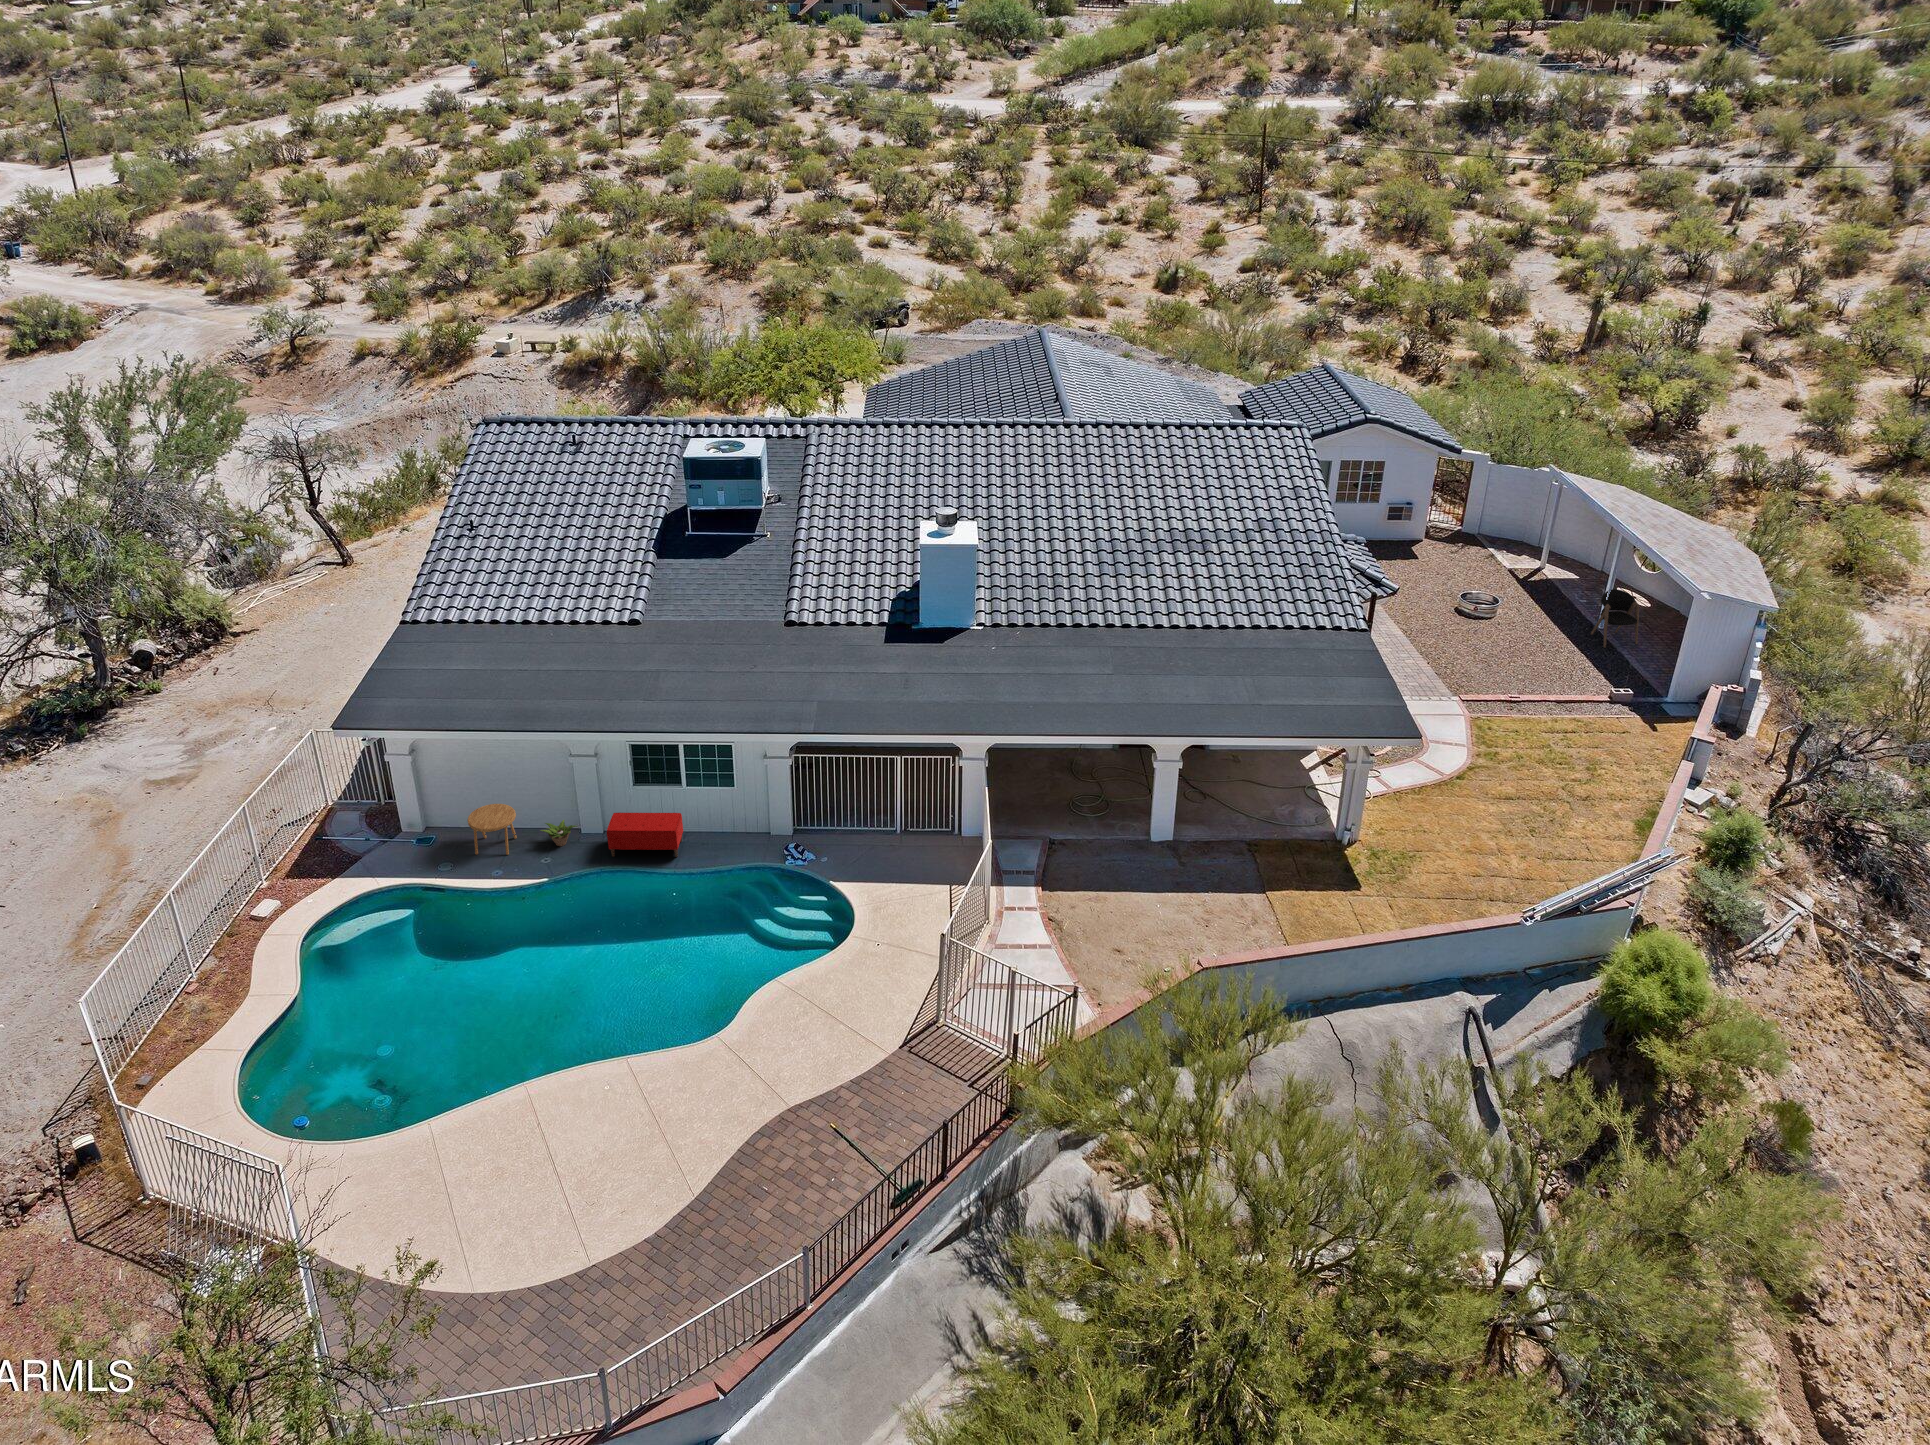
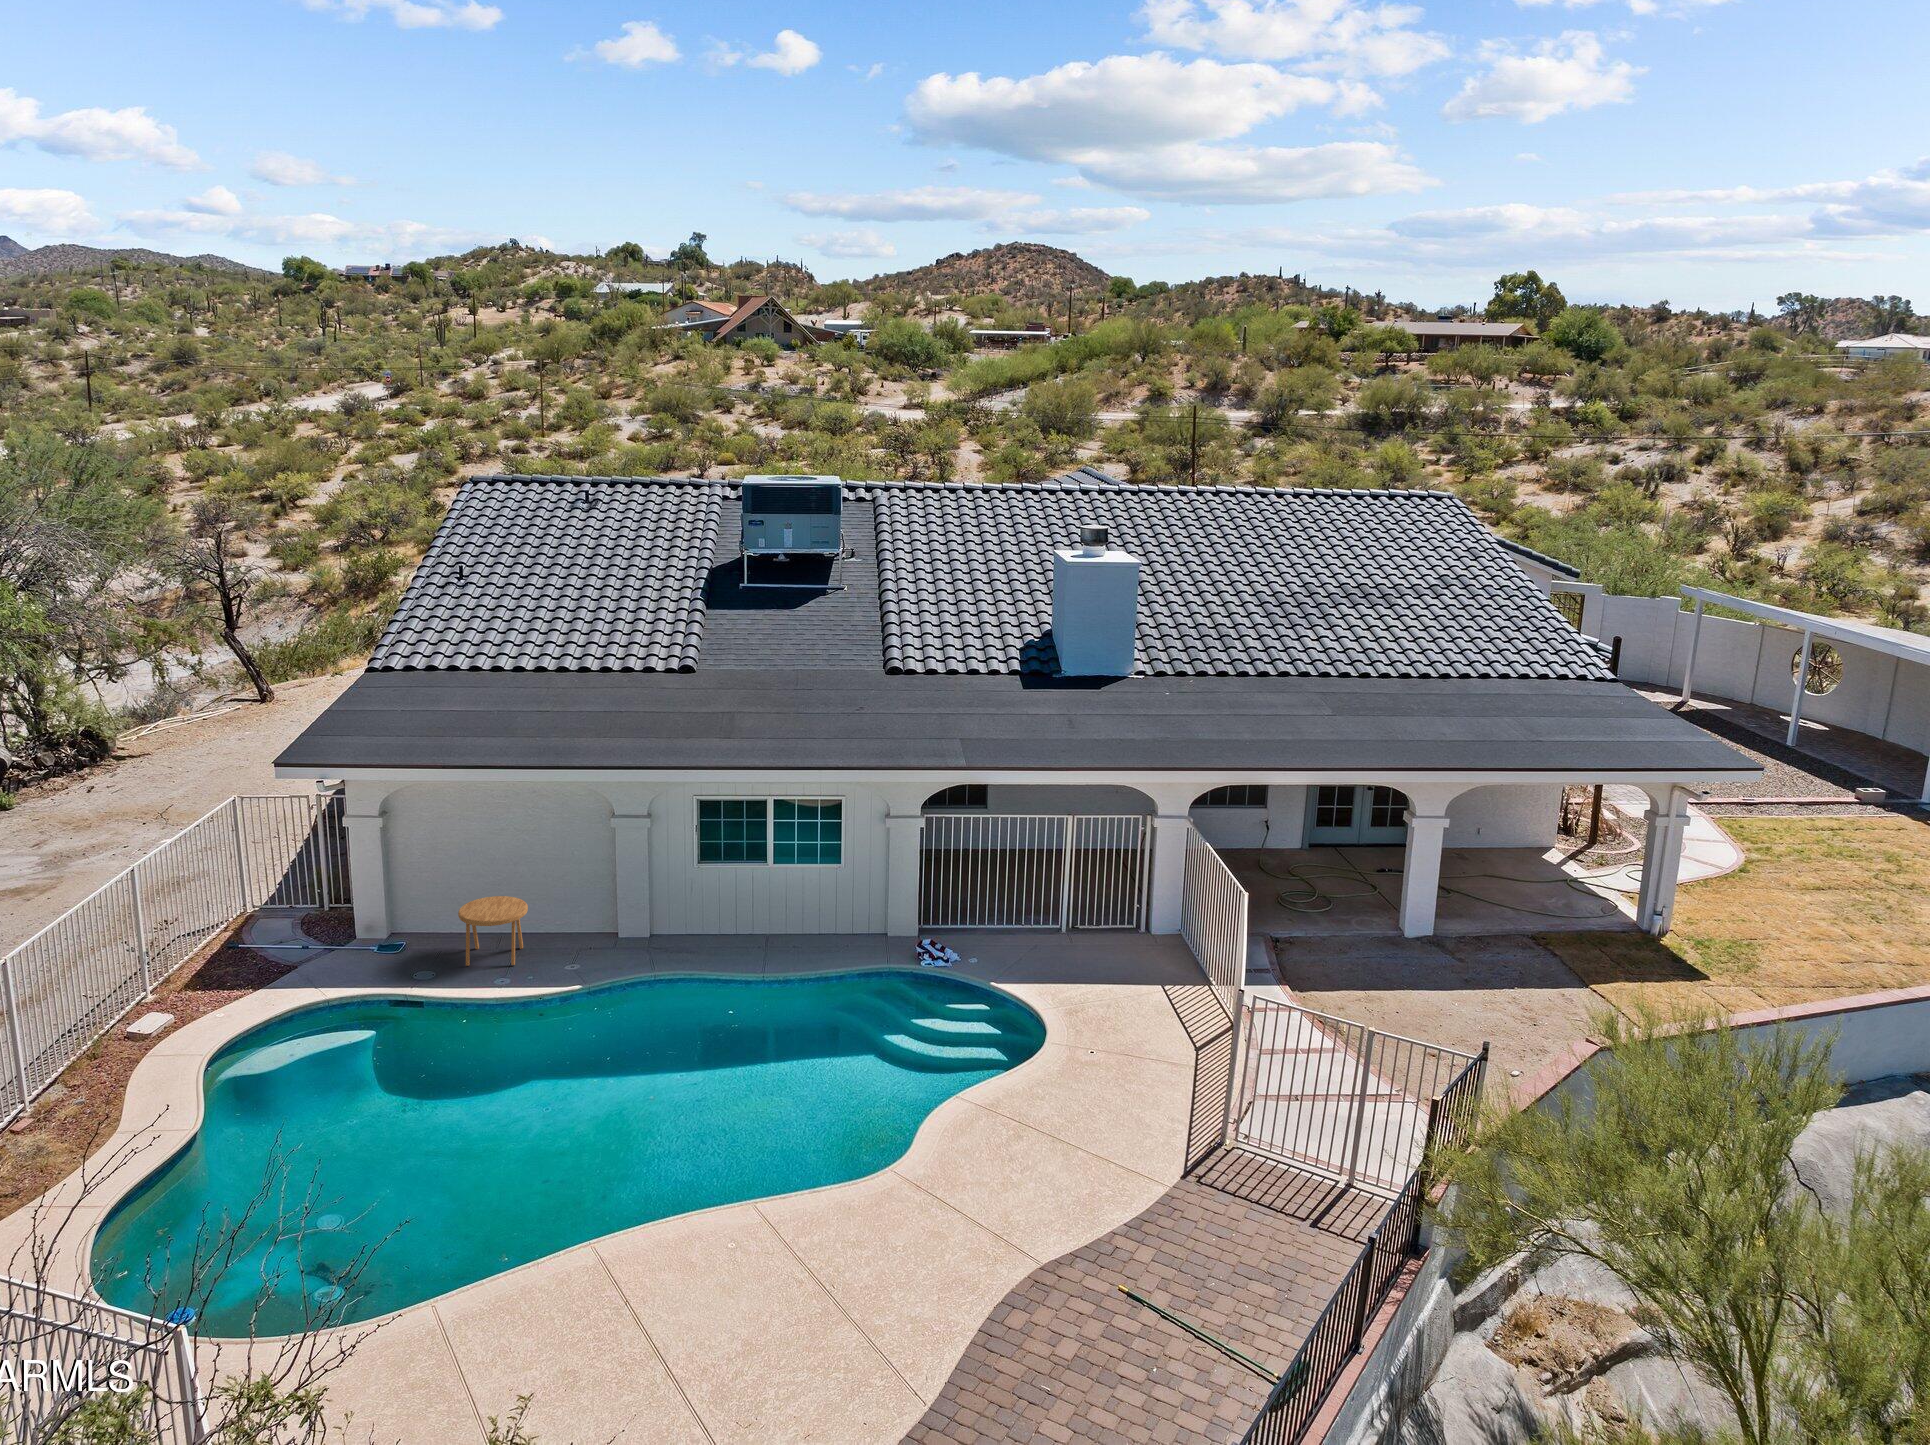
chair: present [1591,589,1639,647] -> none [1784,701,1844,767]
bench: present [607,813,683,857] -> none [663,904,765,965]
decorative plant: present [540,820,577,846] -> none [561,920,615,955]

